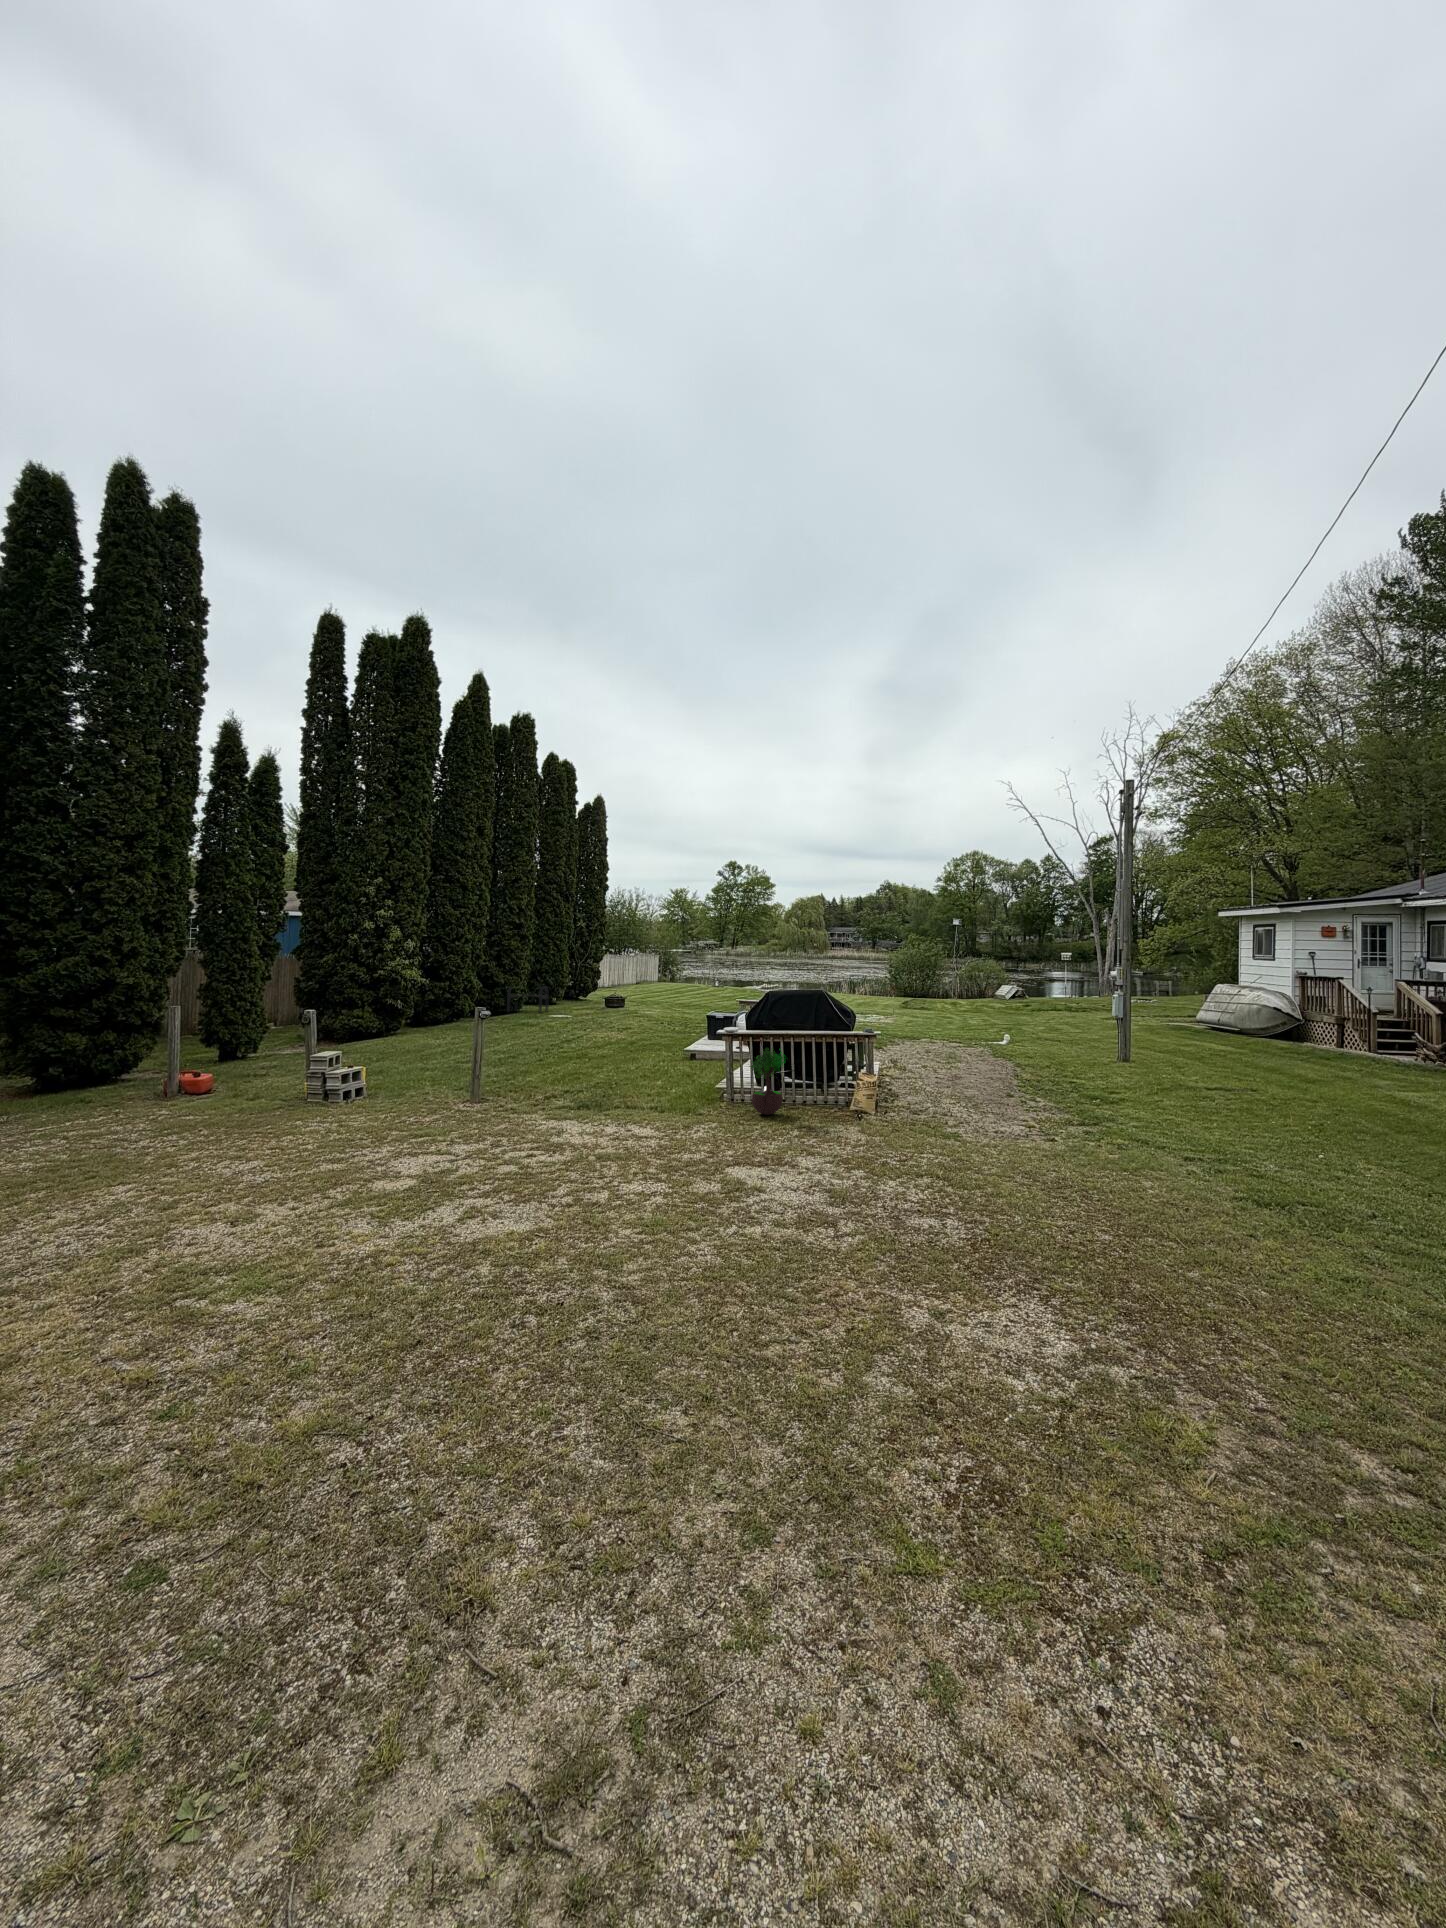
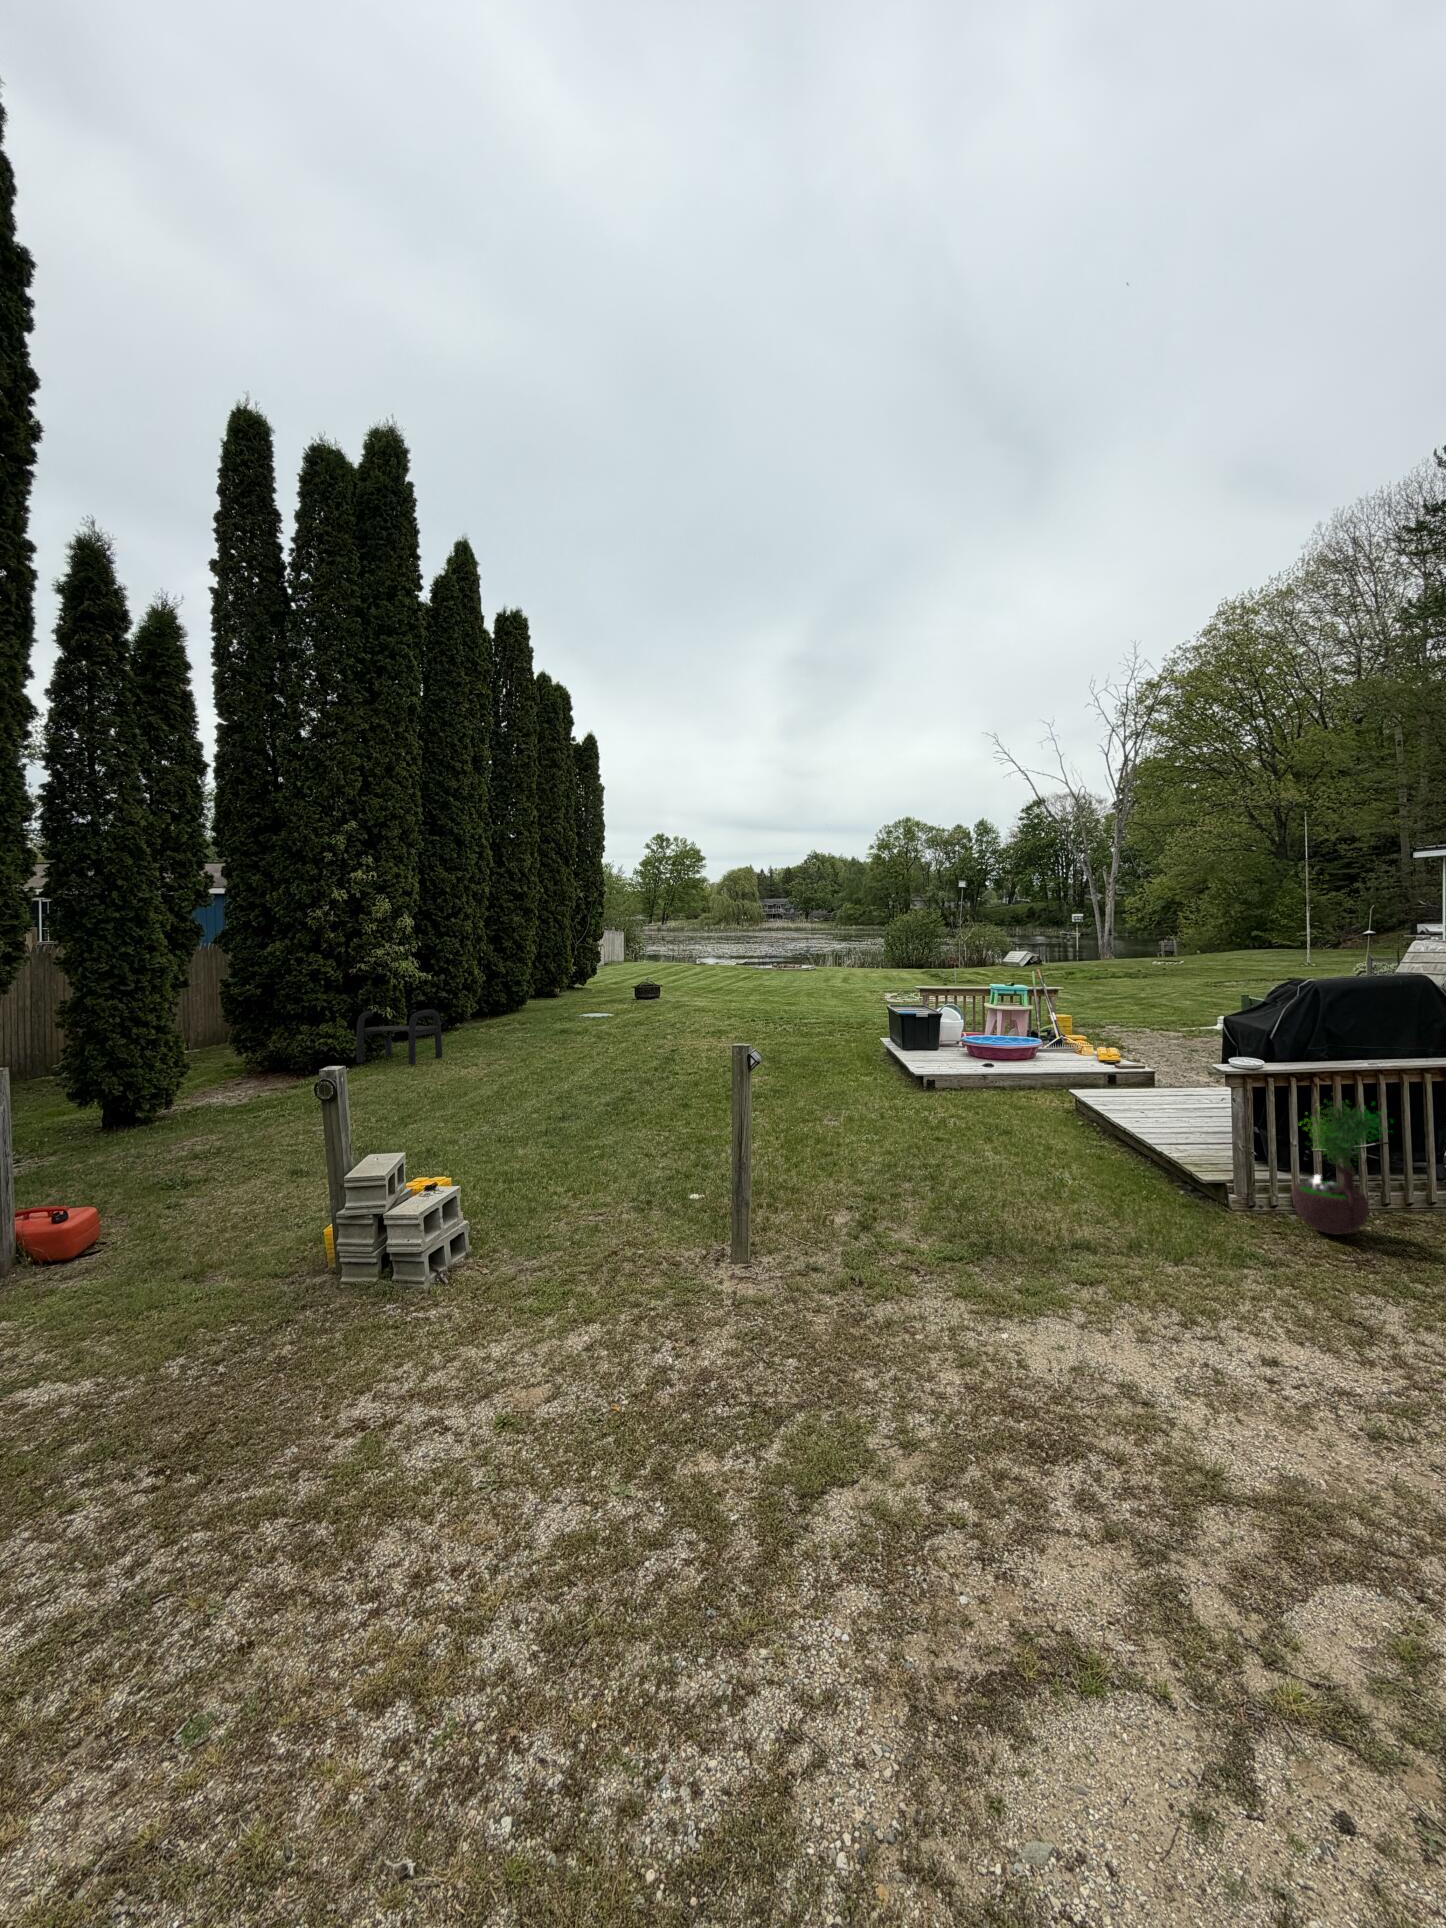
bench: present [507,986,549,1012] -> present [357,1010,442,1064]

